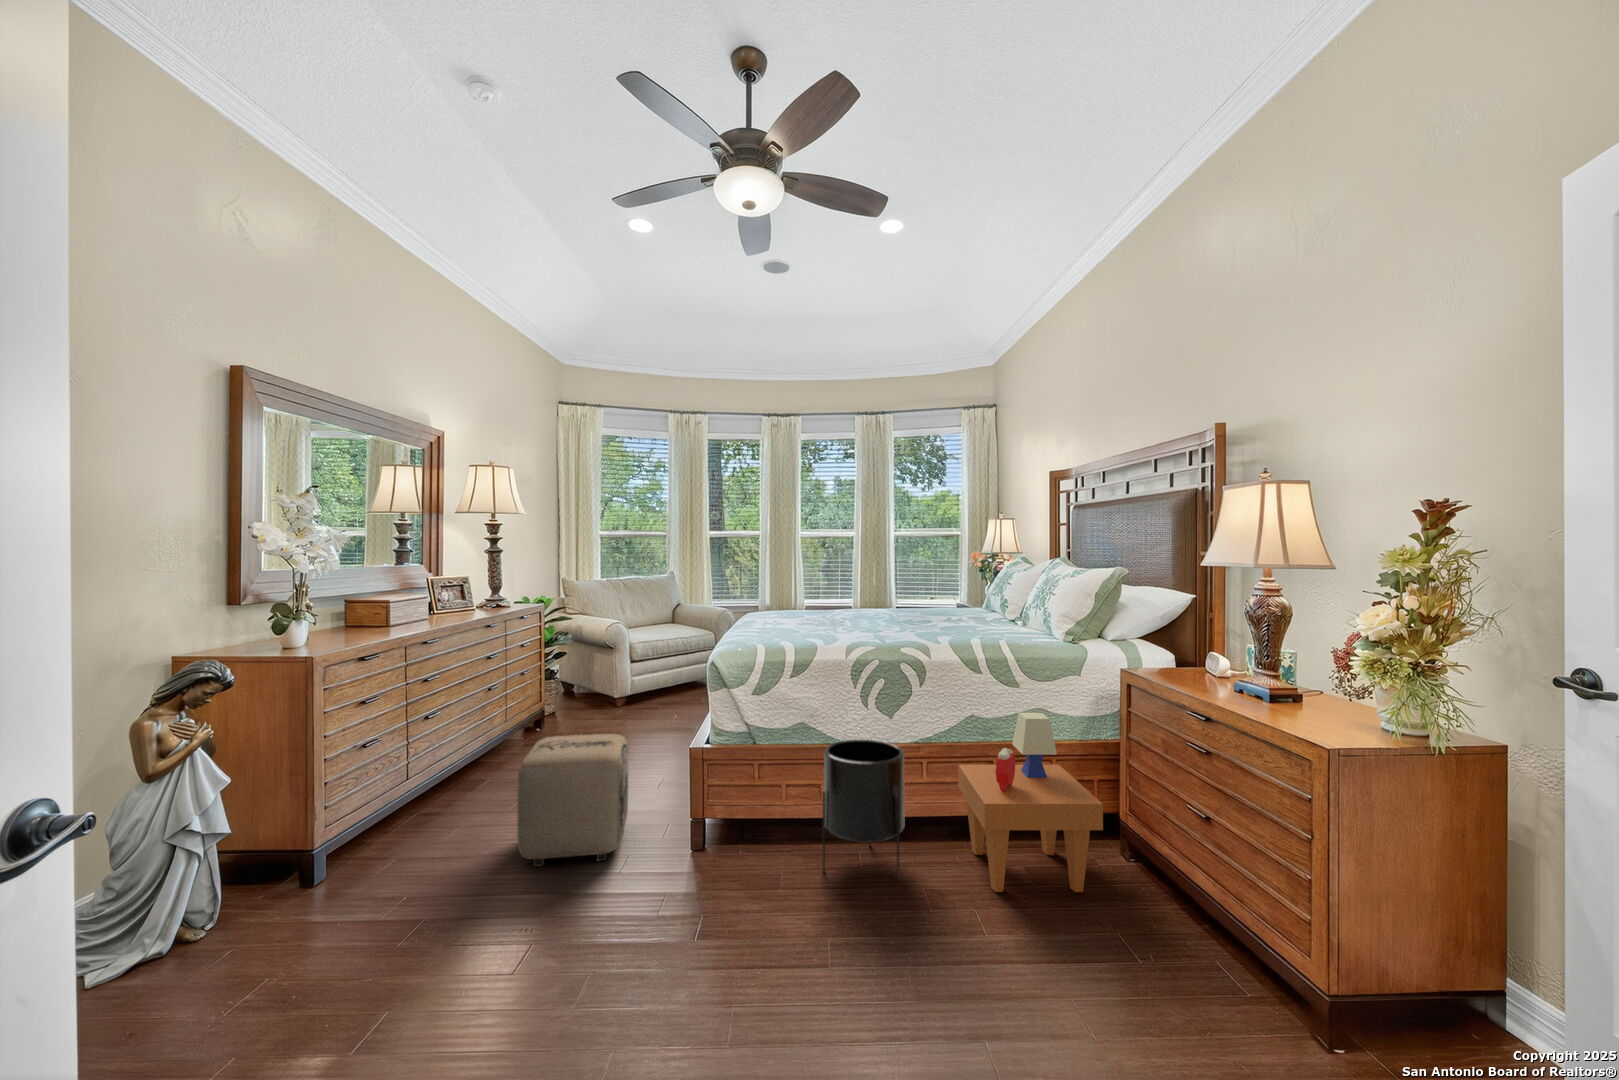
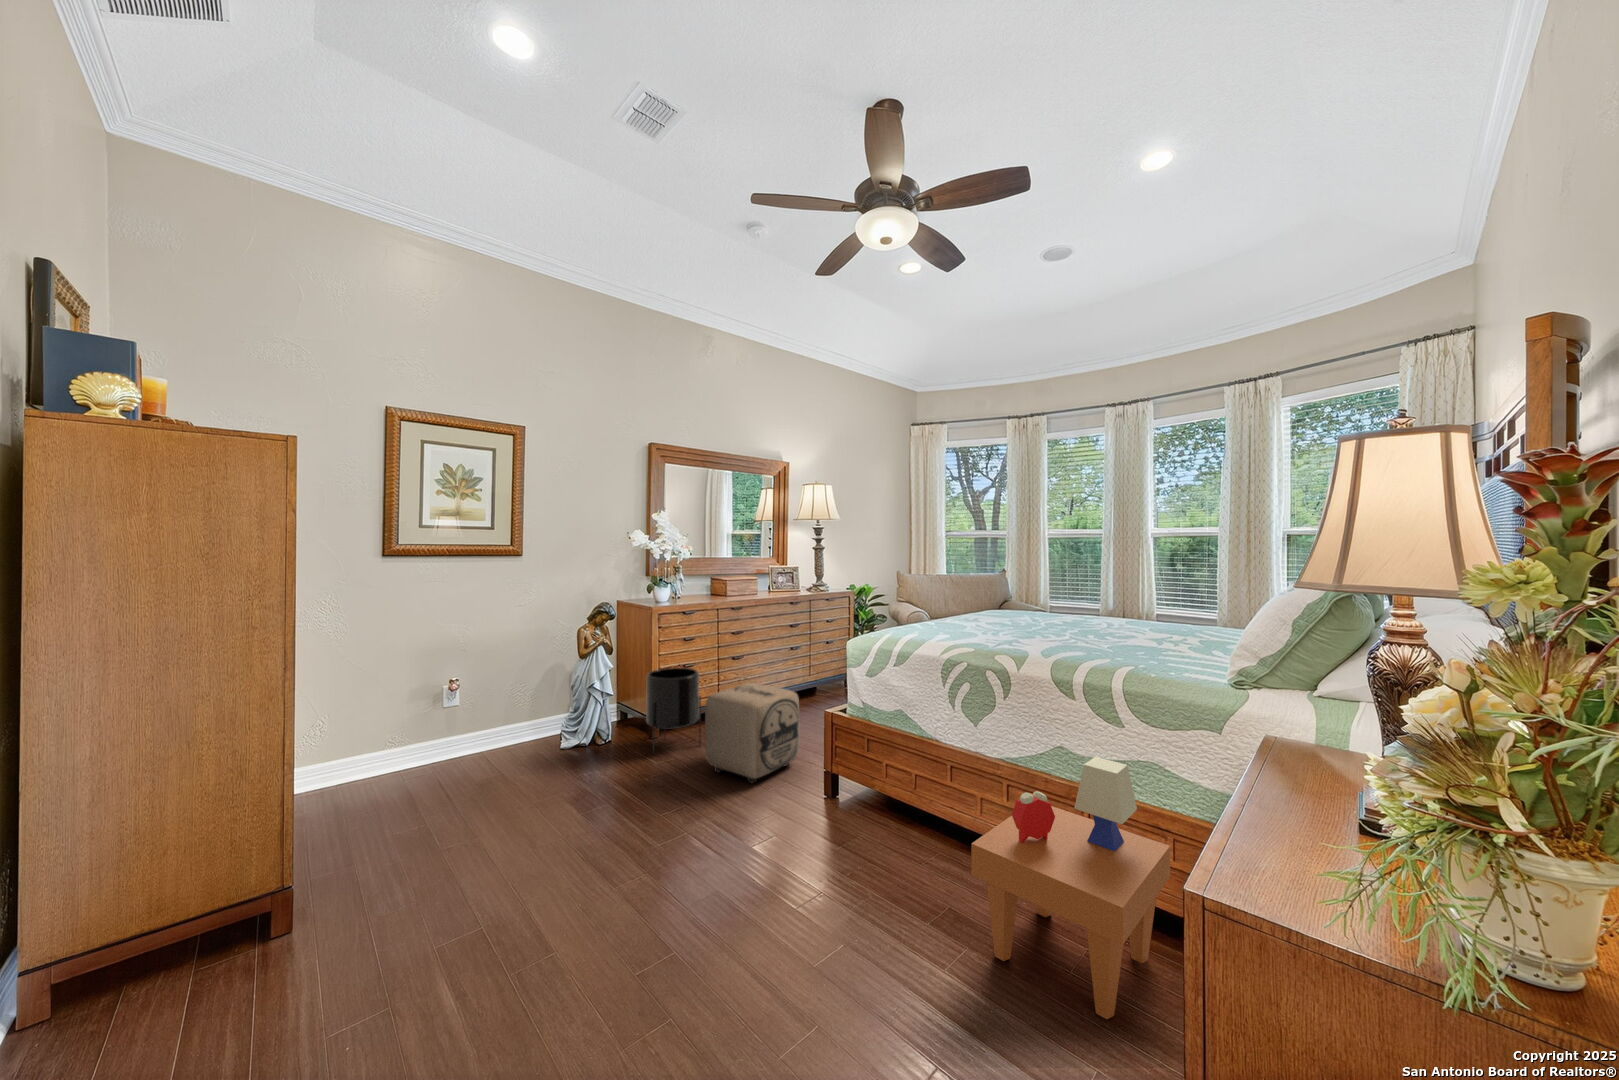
planter: present [823,739,904,879] -> present [646,668,701,754]

